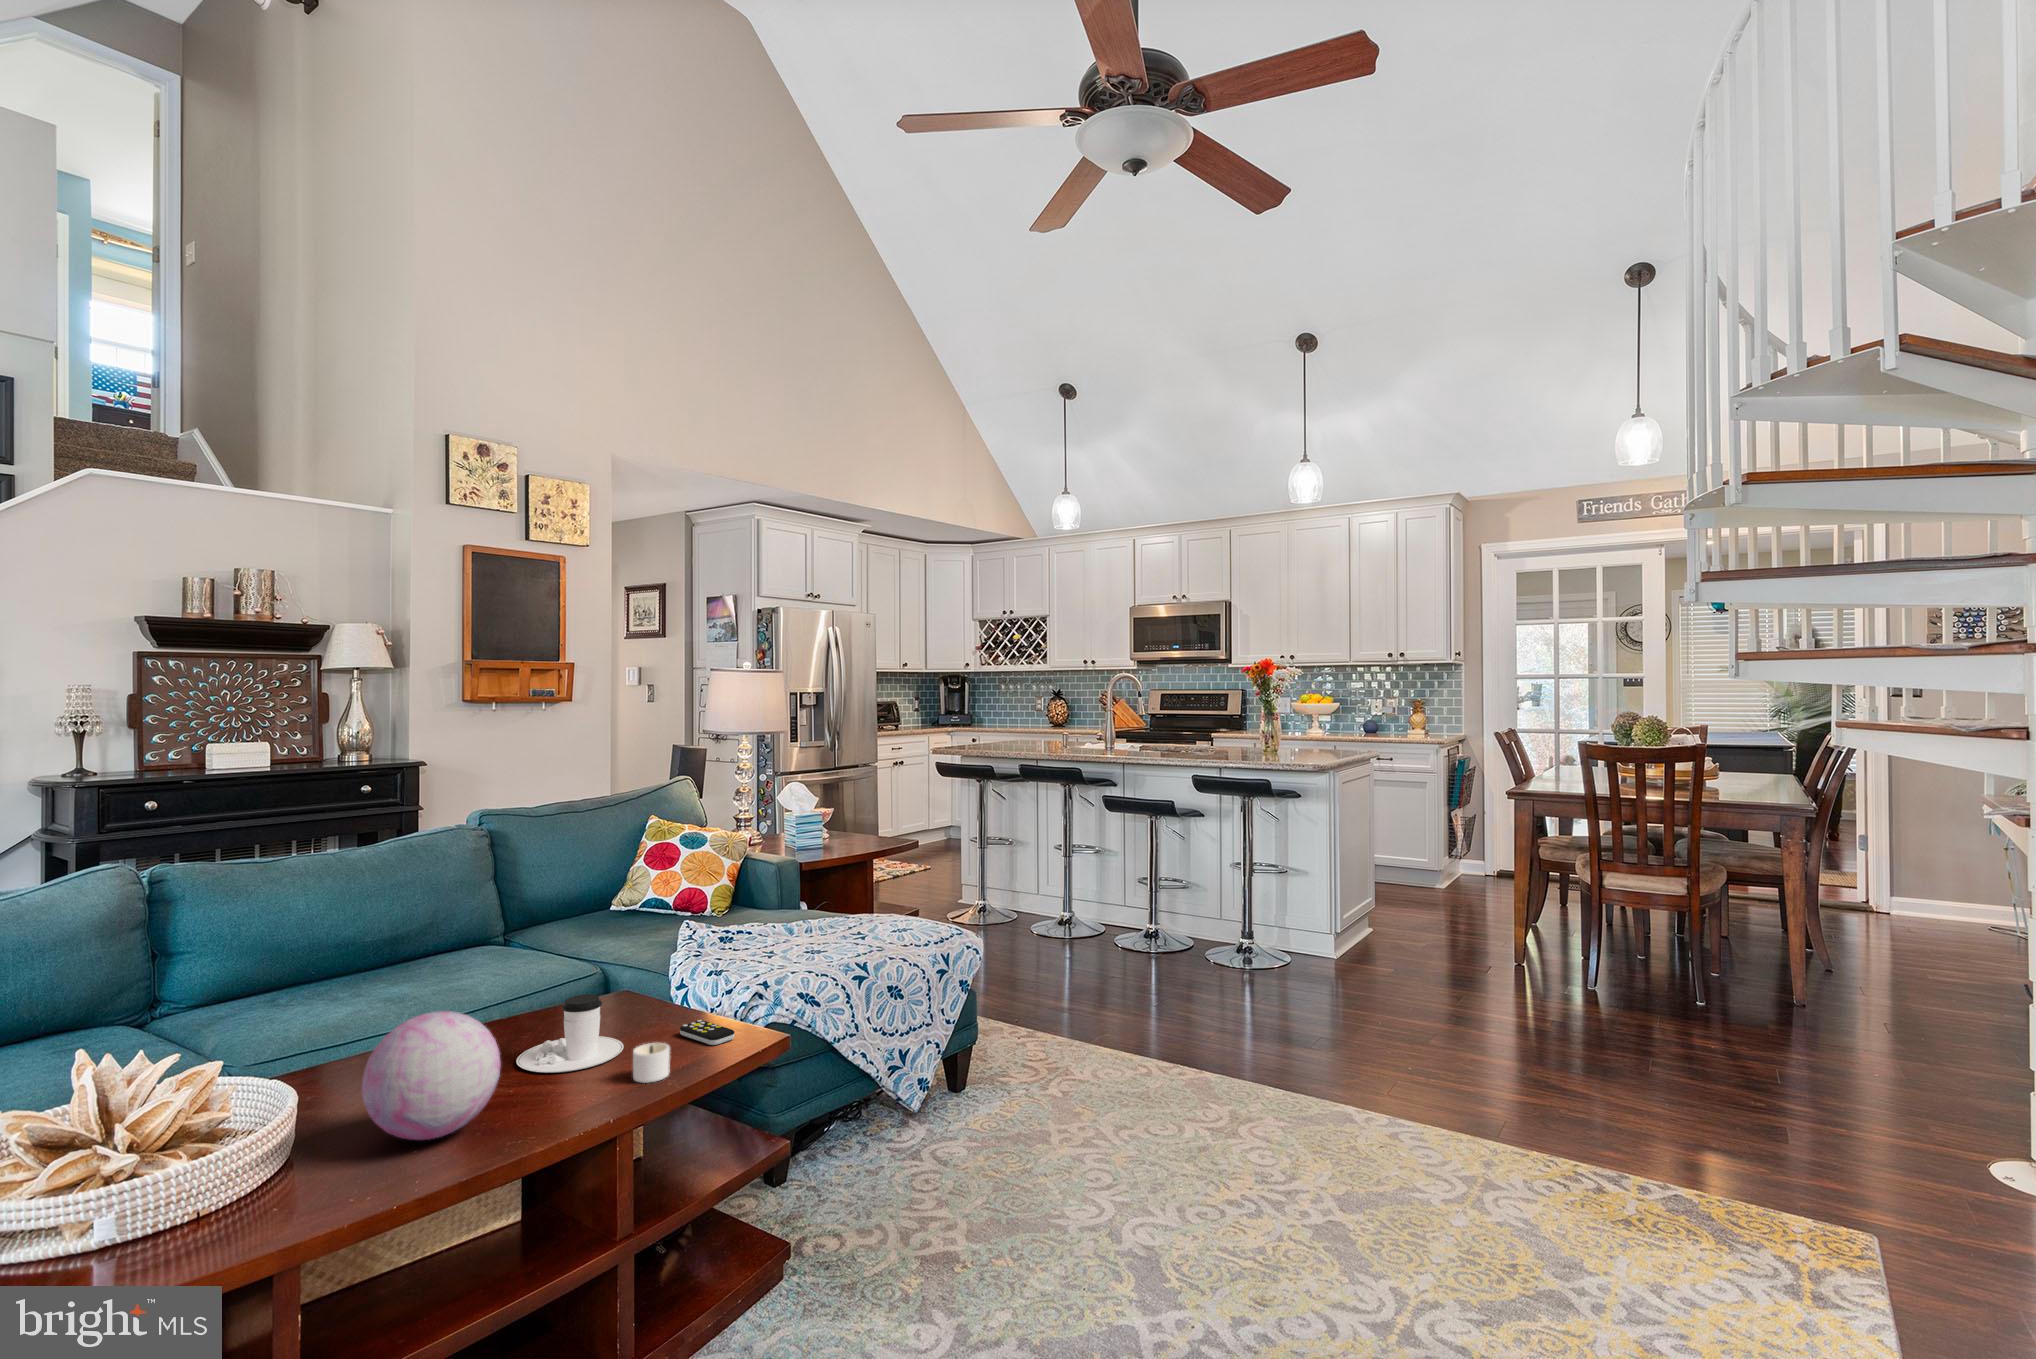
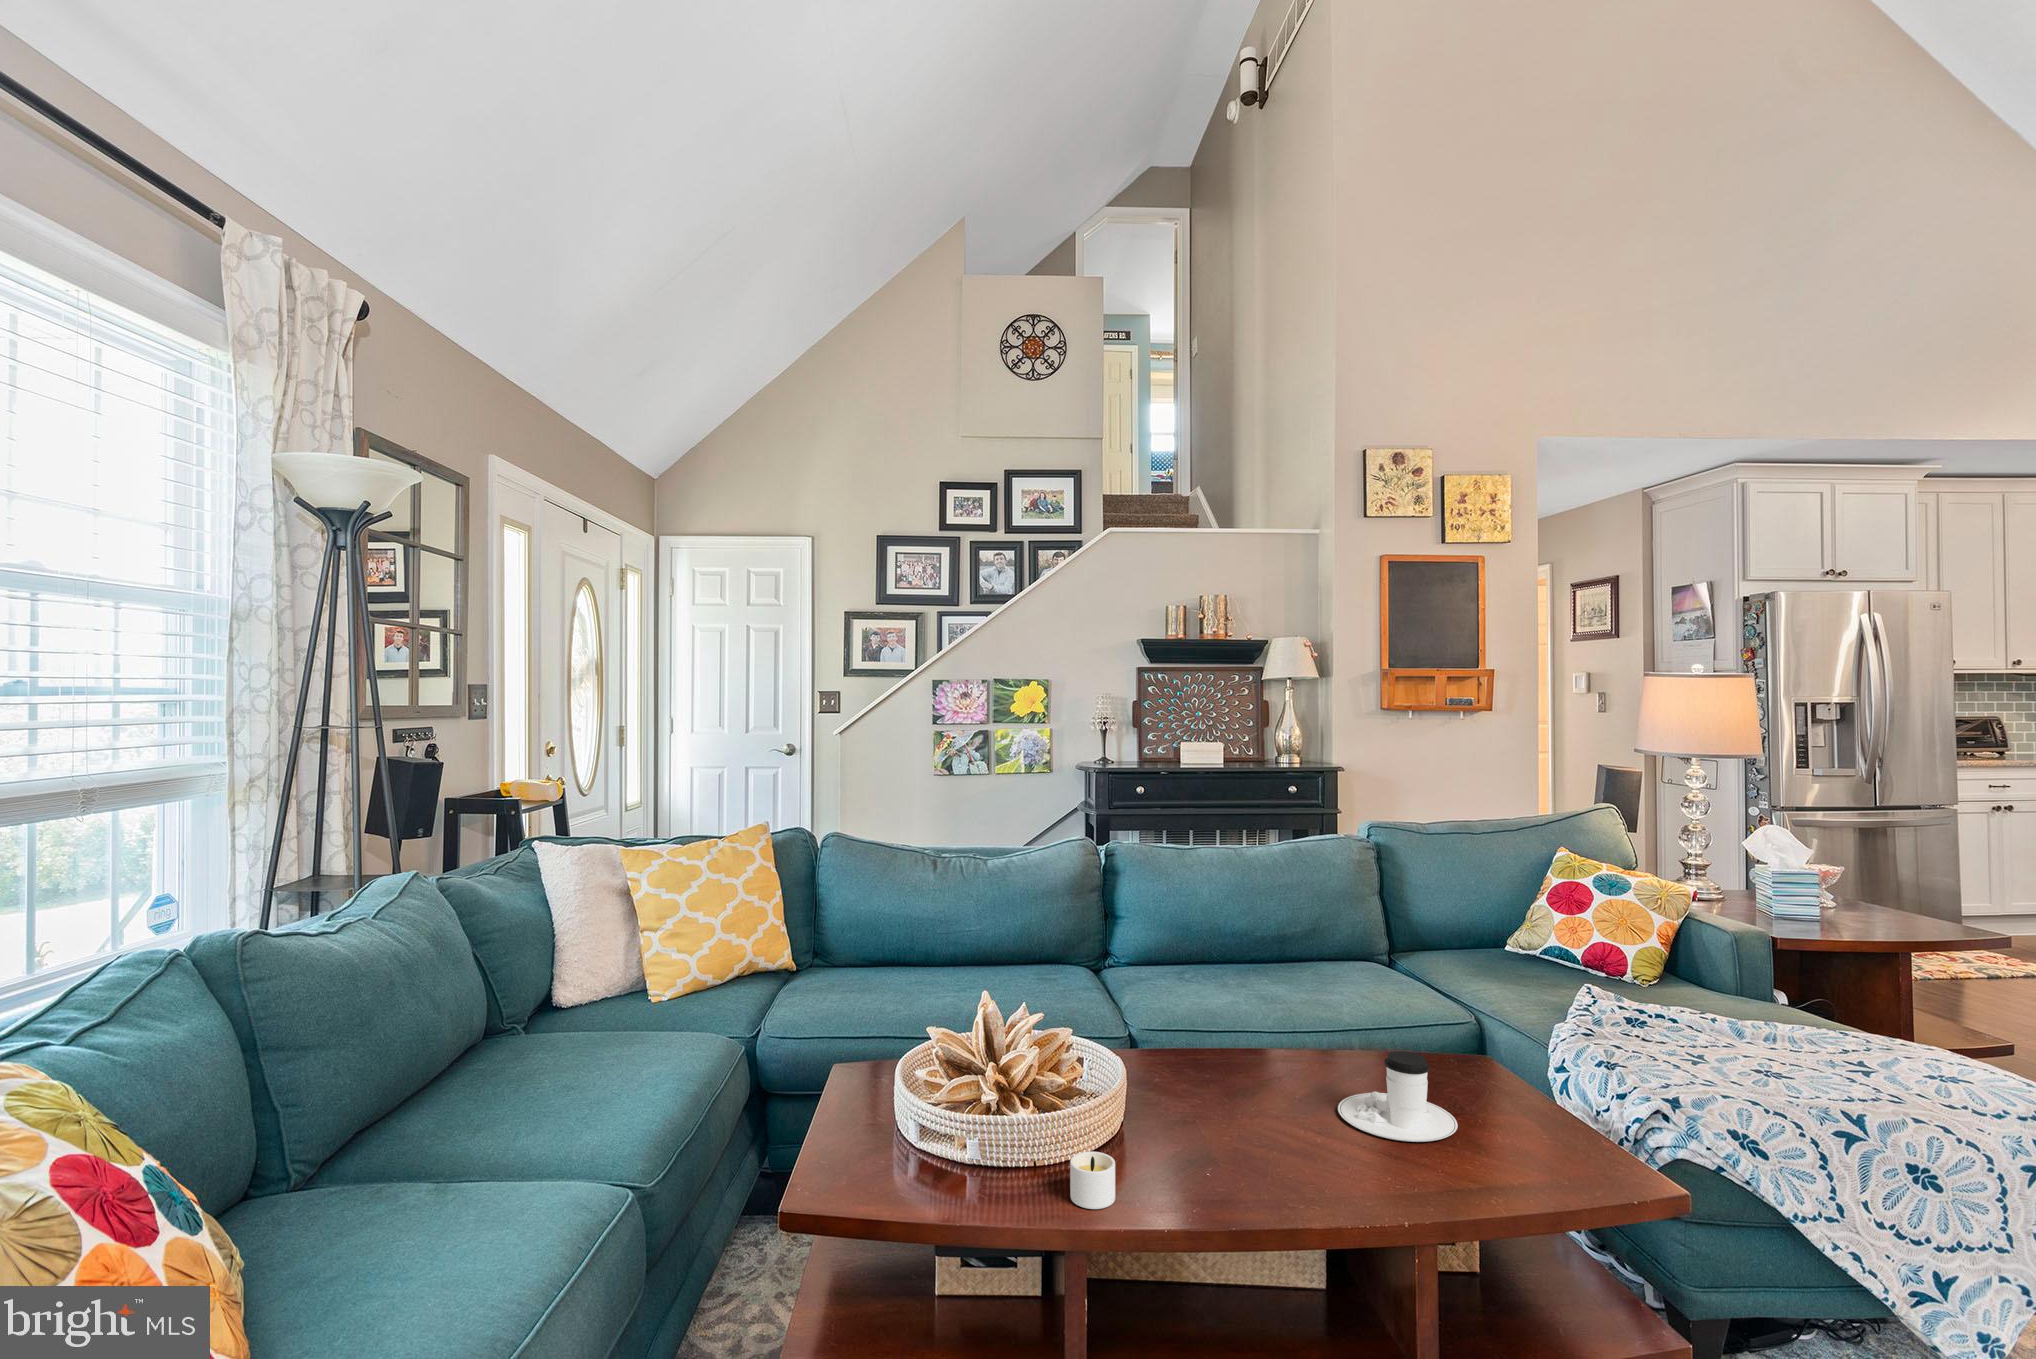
decorative orb: present [362,1011,501,1140] -> none [1166,1033,1293,1168]
remote control: present [680,1020,735,1045] -> none [1533,1125,1607,1169]
candle: present [633,1043,670,1083] -> present [1070,1152,1115,1209]

